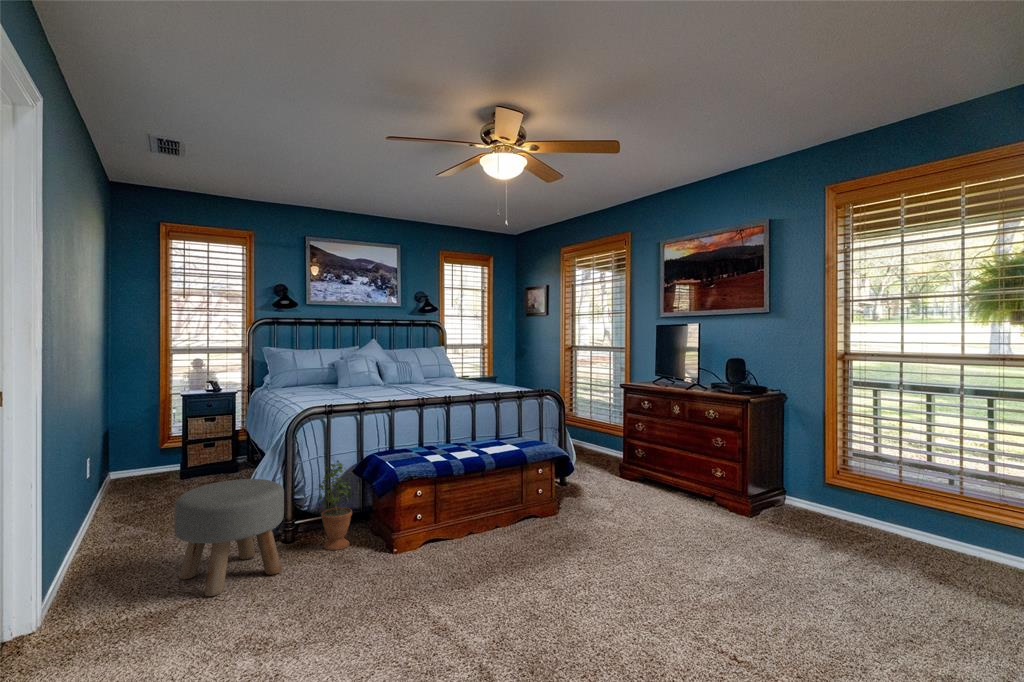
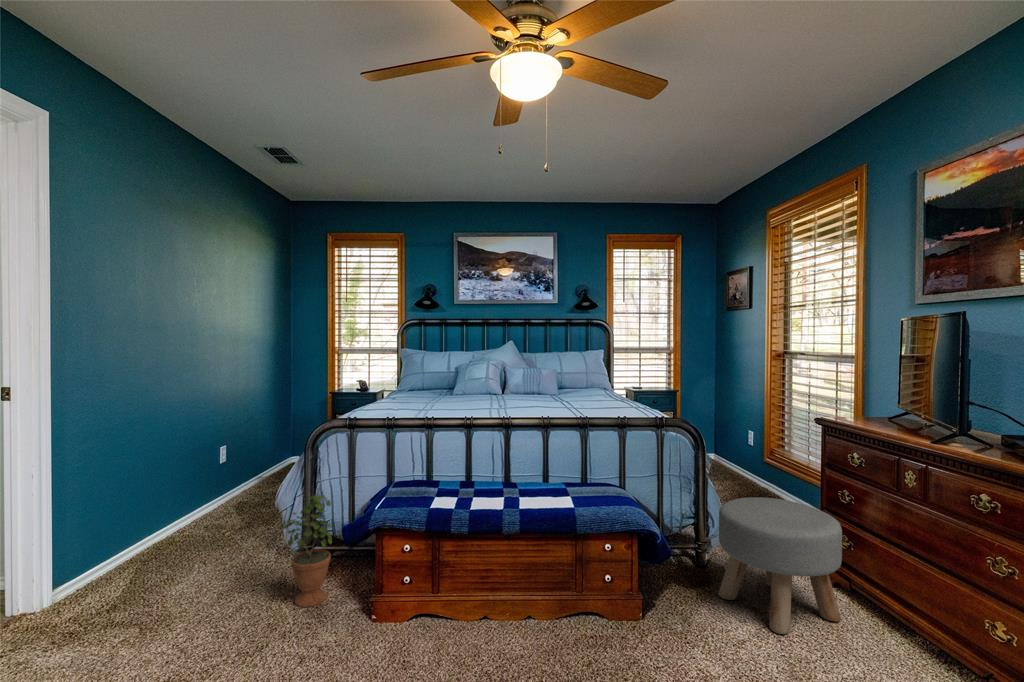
ottoman: present [175,479,284,596] -> present [719,497,842,634]

